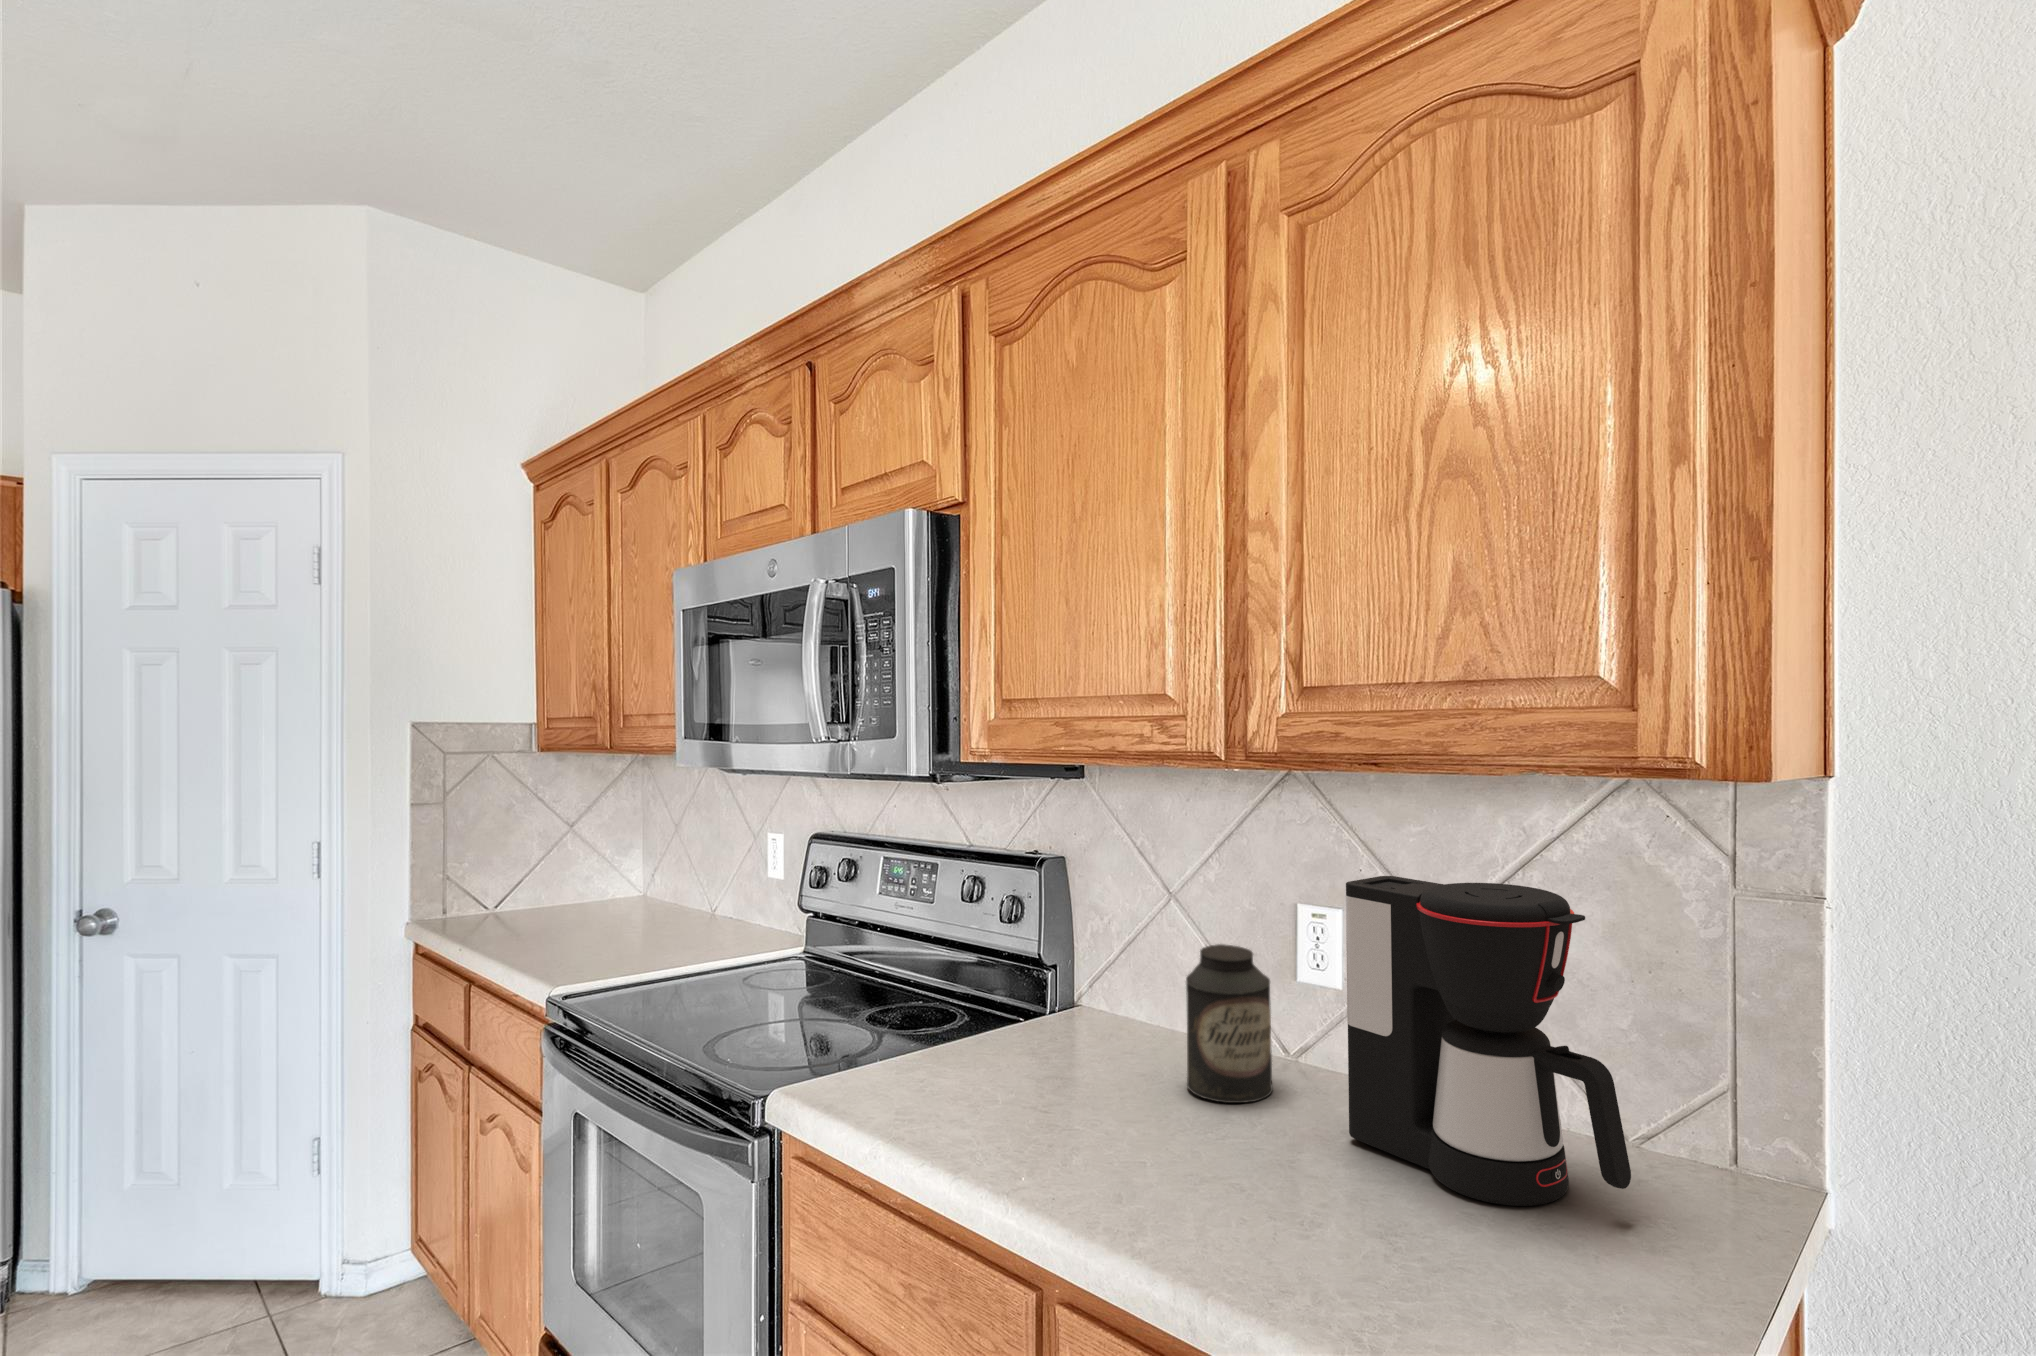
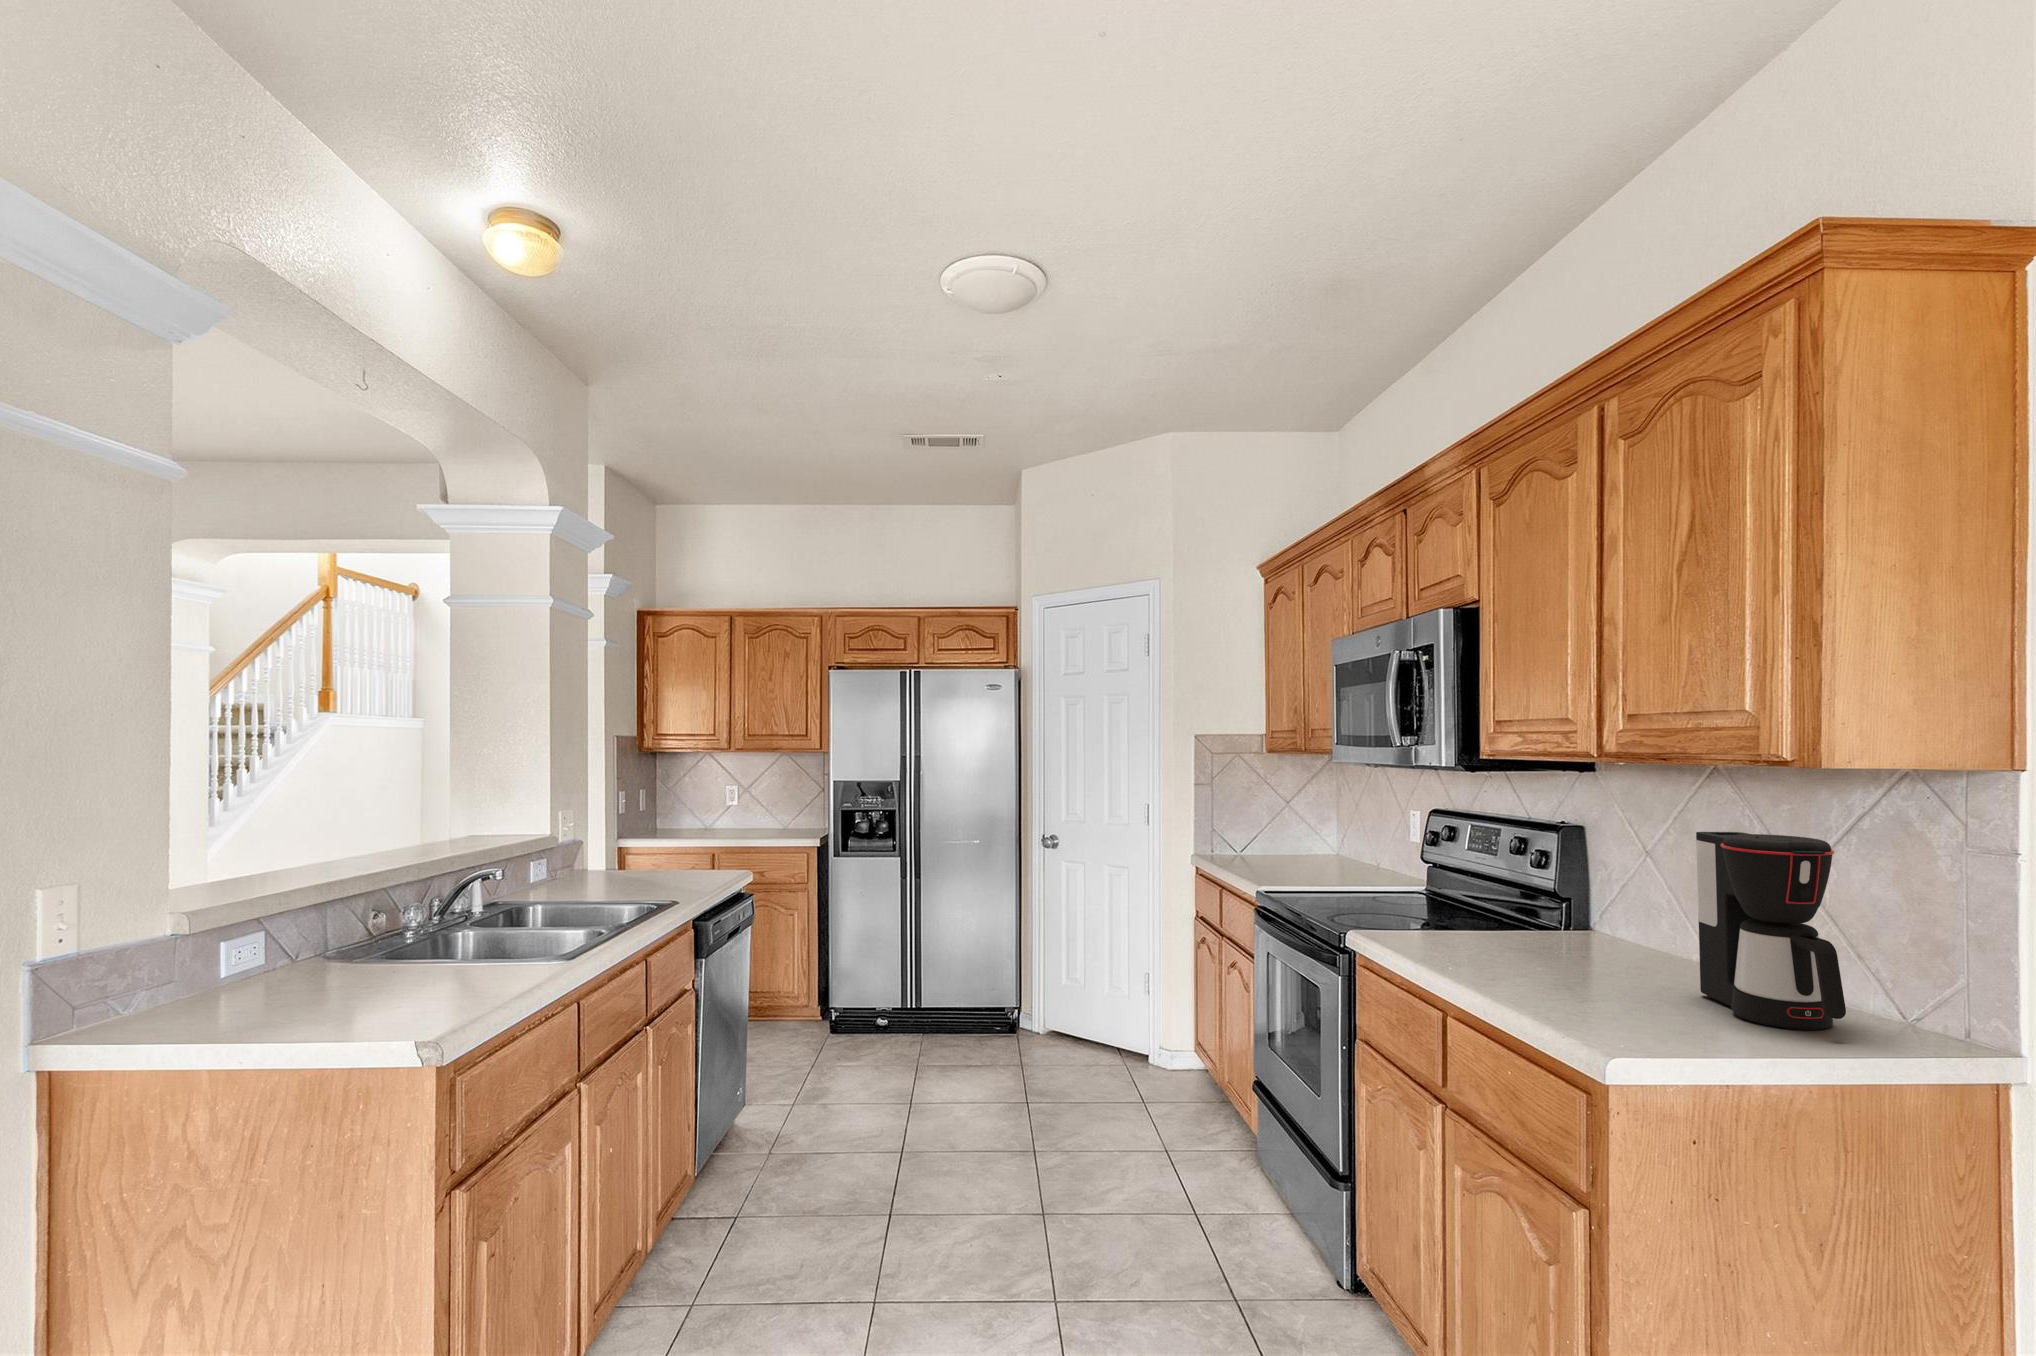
canister: present [1186,944,1273,1103] -> none [1617,878,1684,976]

